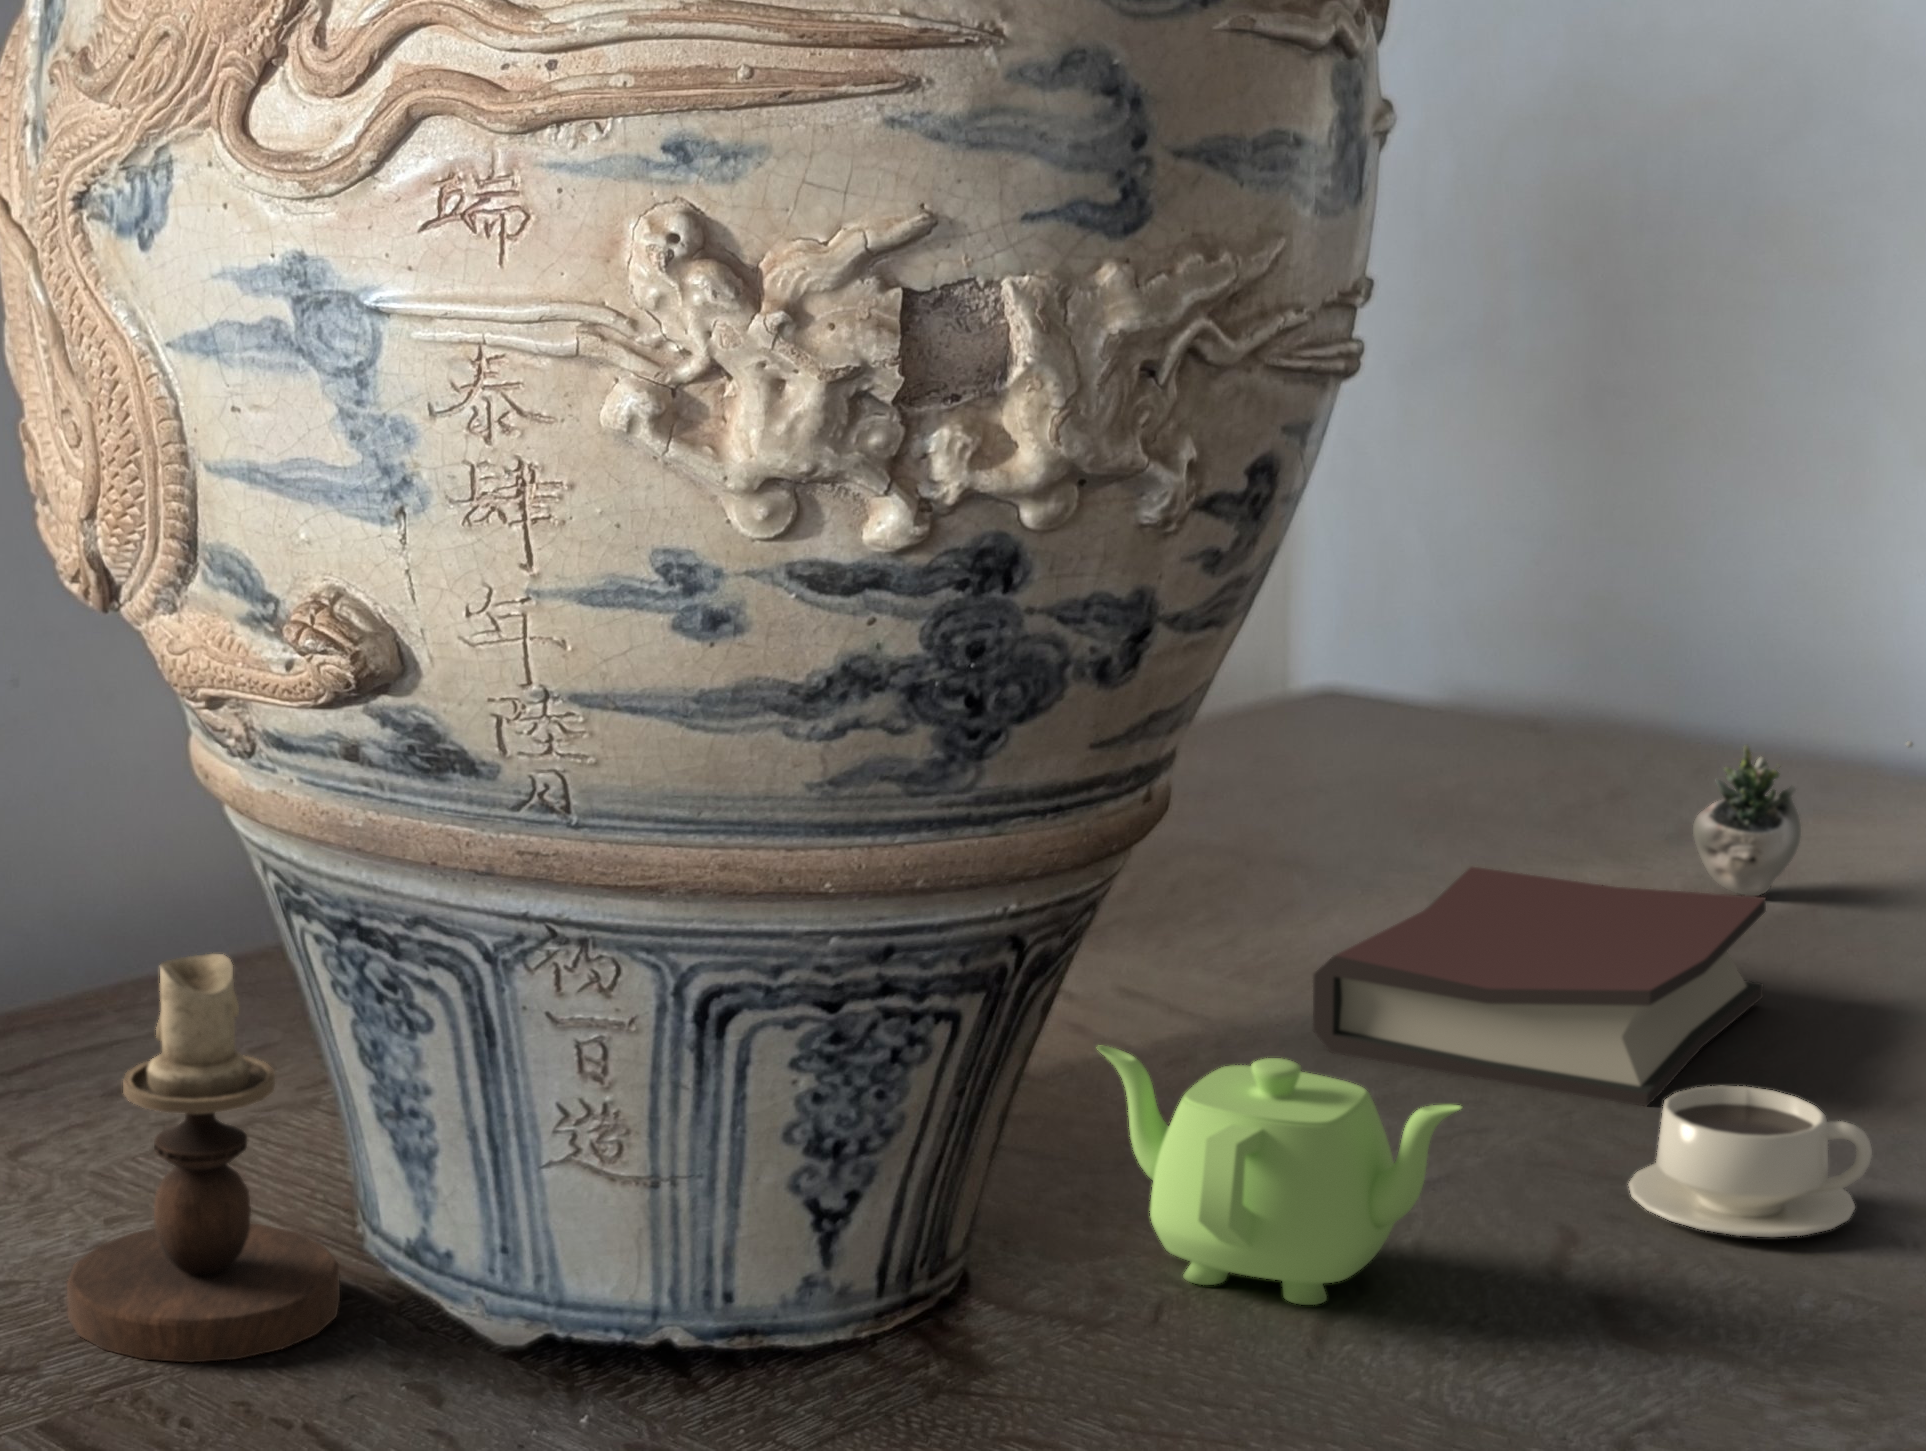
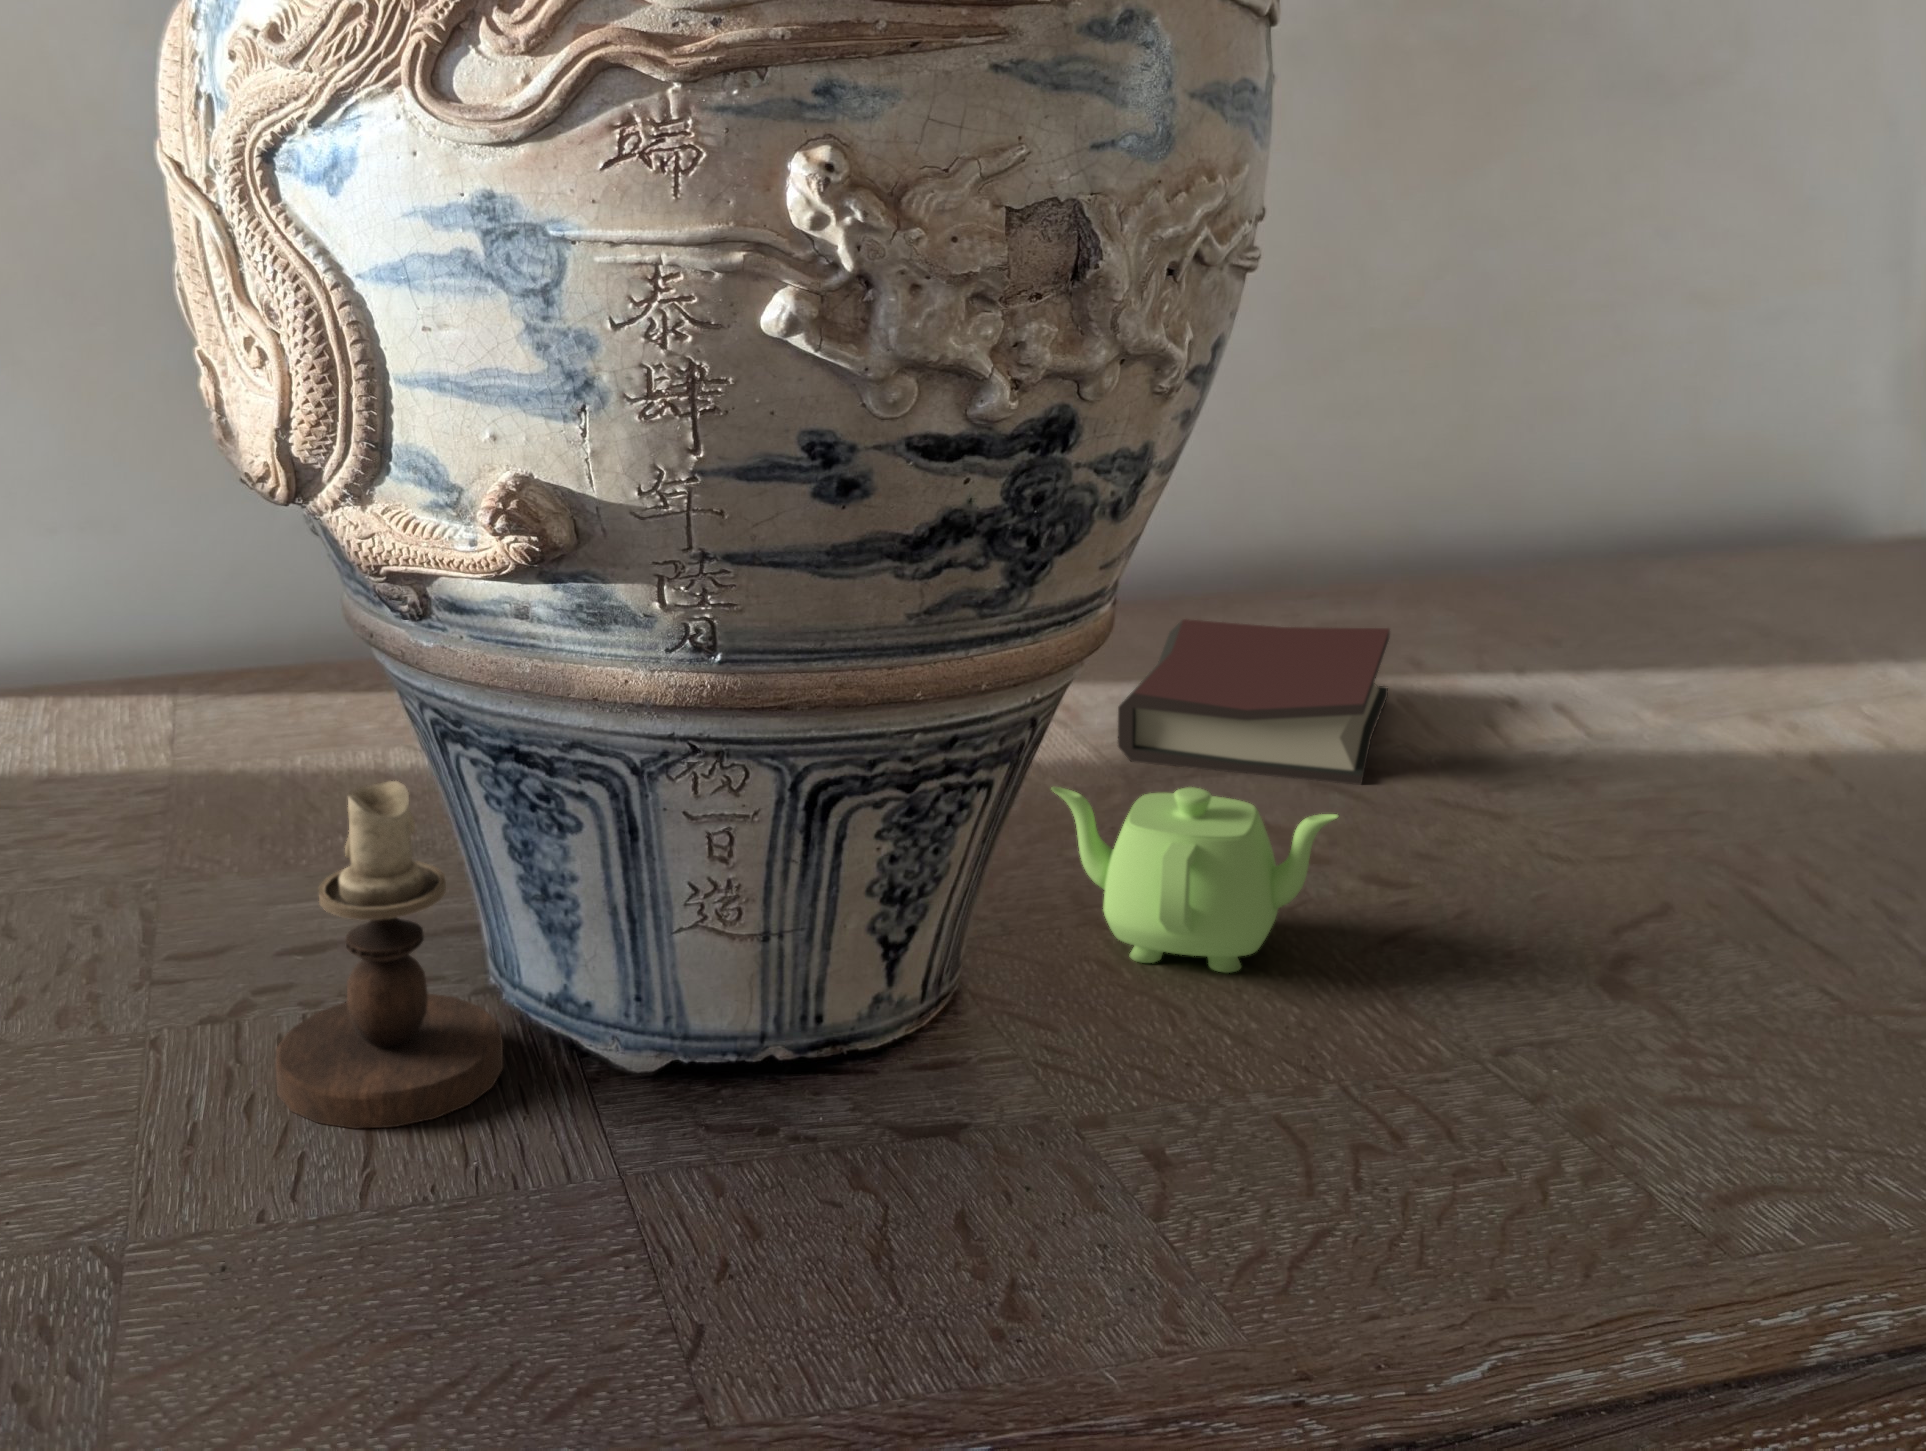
succulent plant: present [1693,741,1913,896] -> none [1293,514,1435,623]
teacup: present [1629,1085,1872,1237] -> none [1395,772,1565,883]

